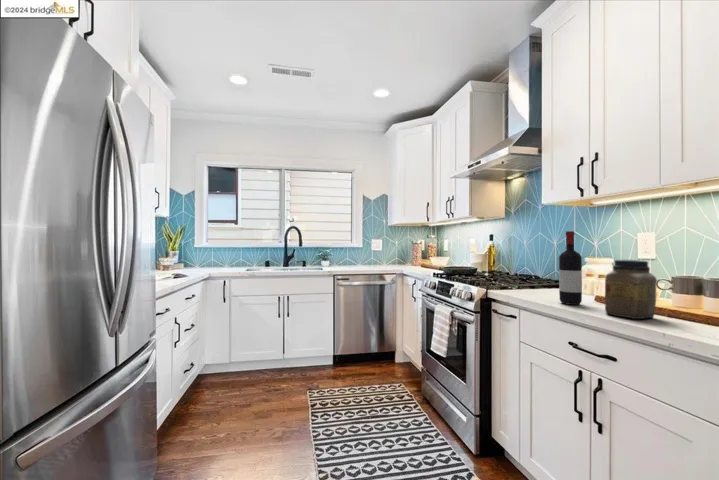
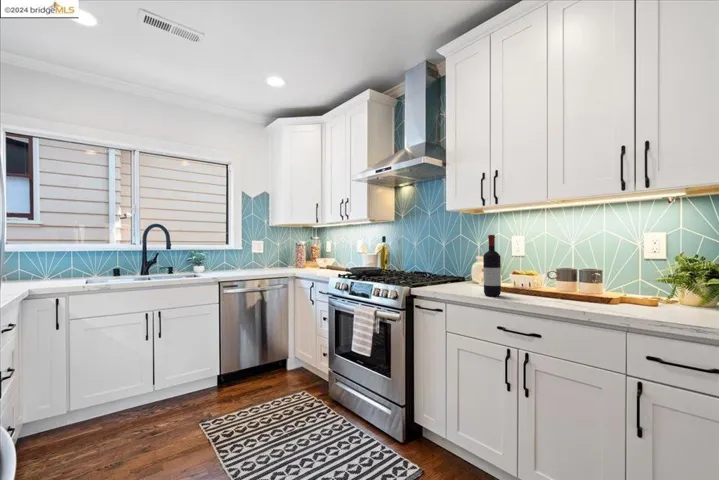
jar: present [605,260,657,319] -> none [527,258,559,304]

